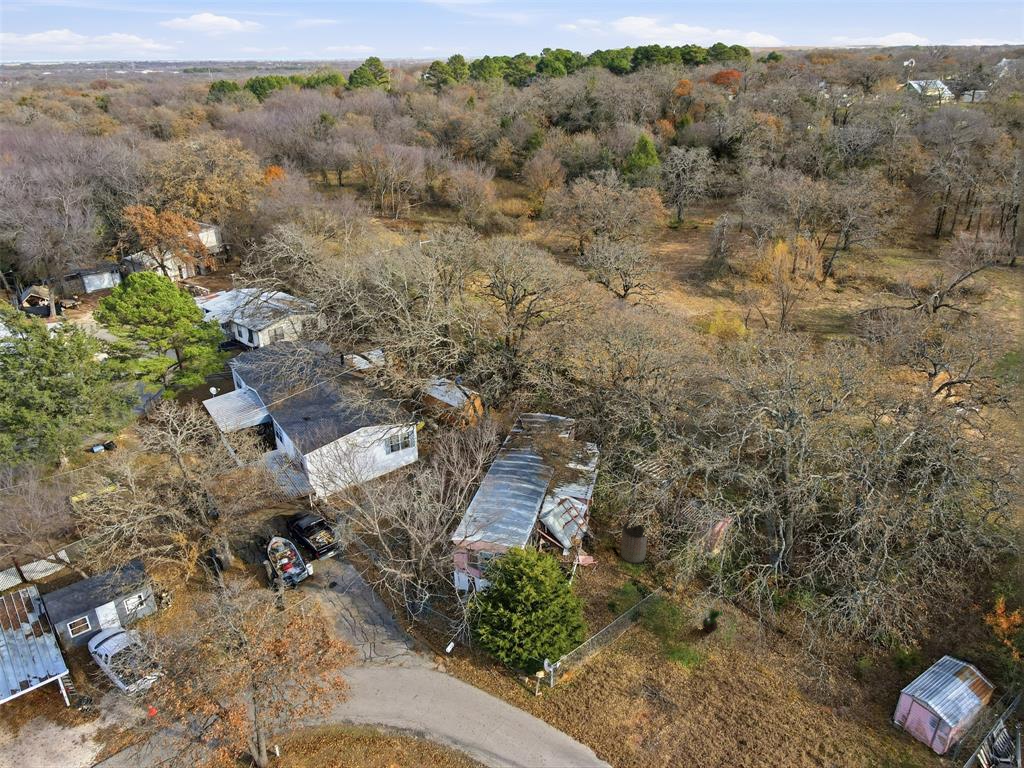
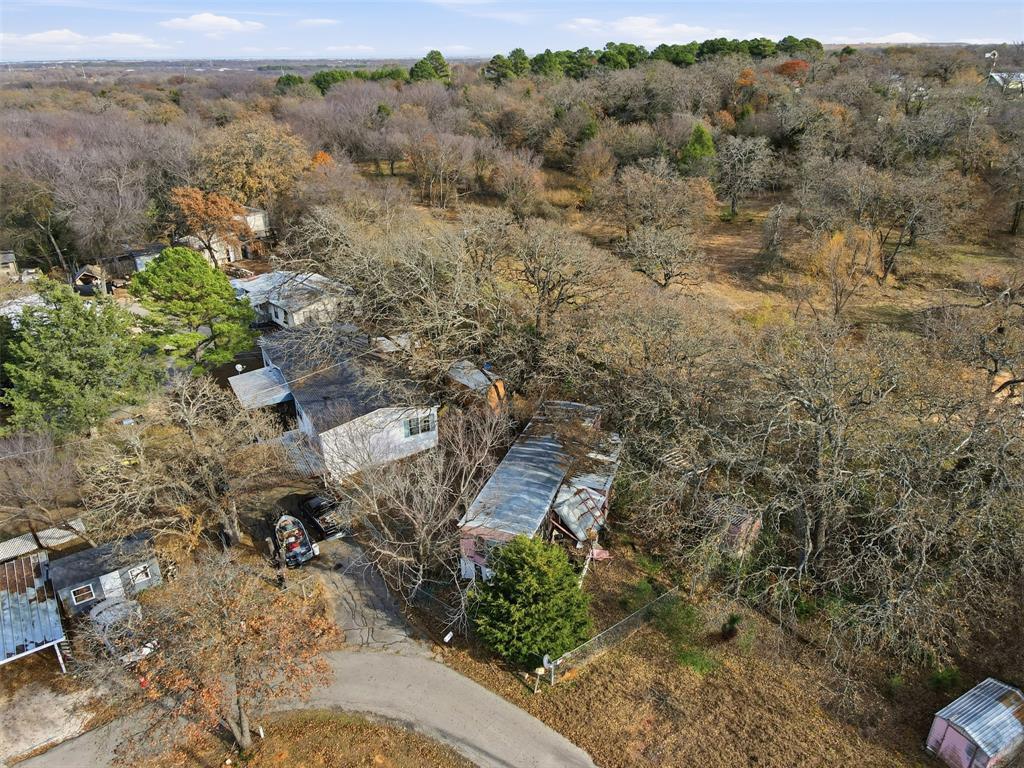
trash can: present [621,522,647,563] -> none [640,517,669,562]

